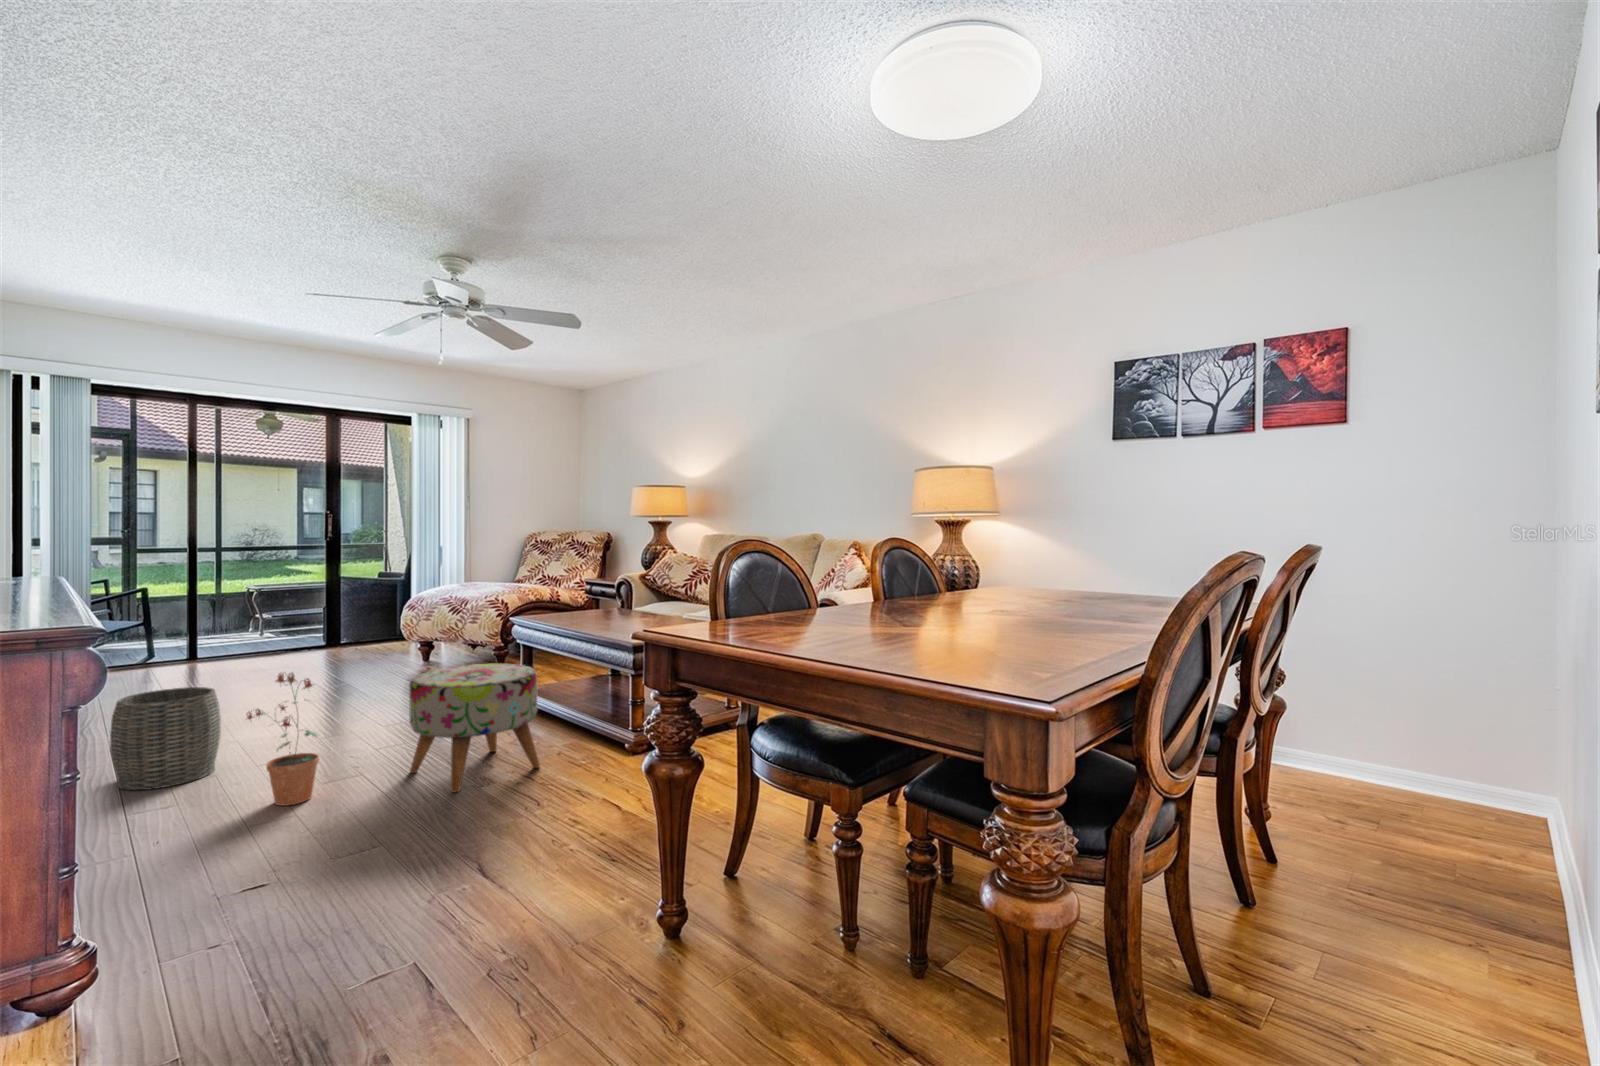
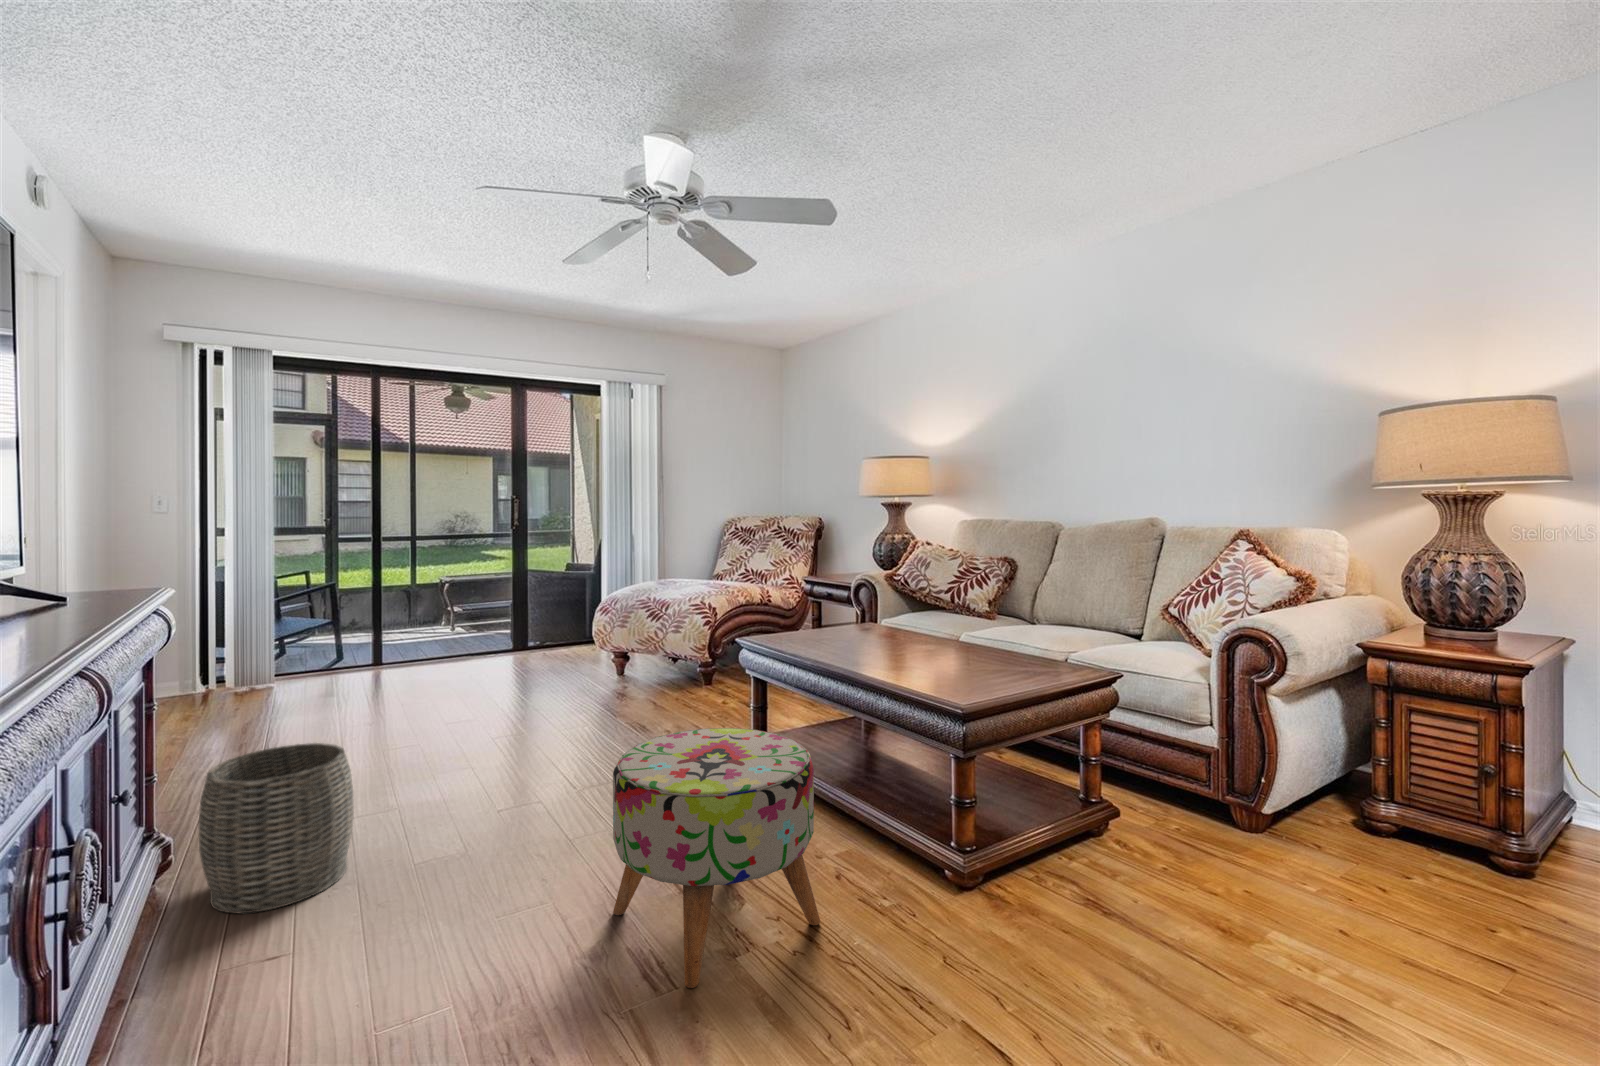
potted plant: present [247,673,319,806] -> none [357,751,478,991]

